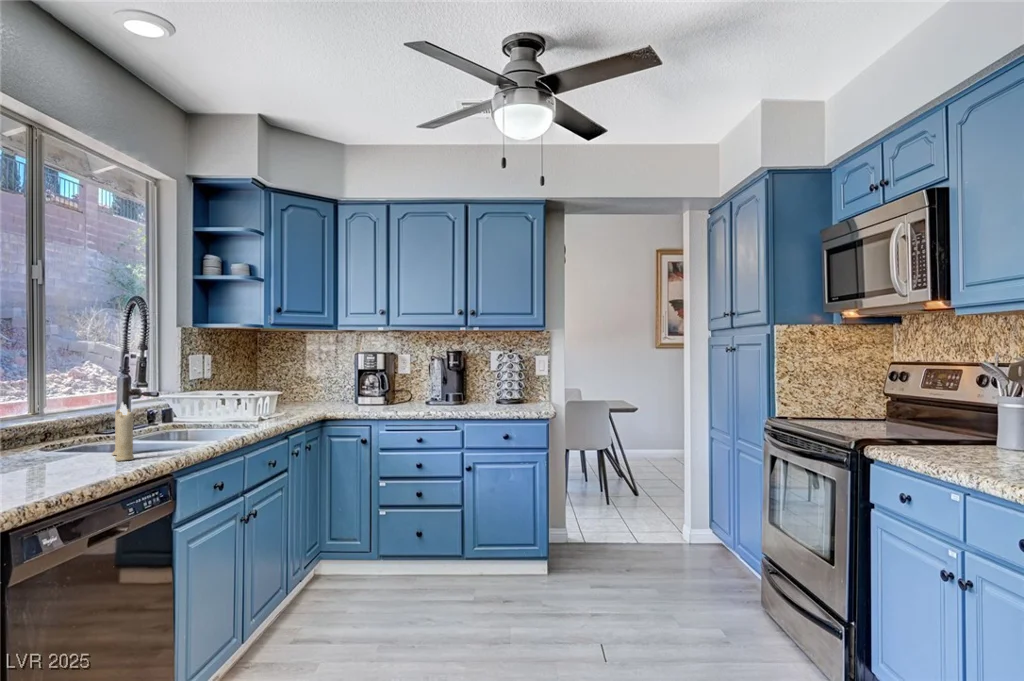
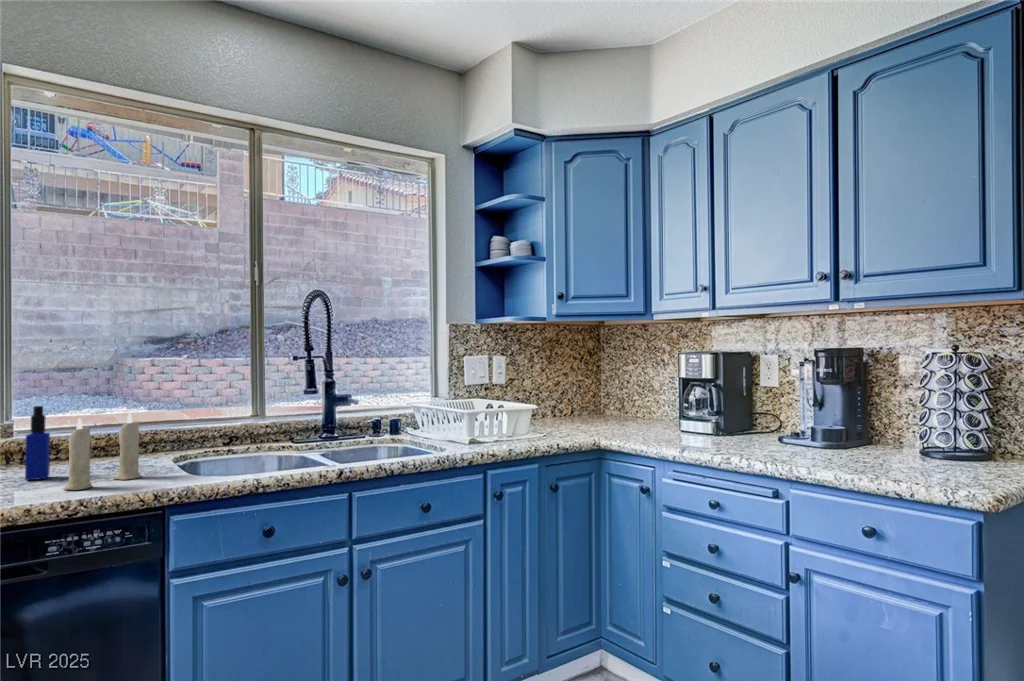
bottle: none [29,400,53,464] -> present [25,406,50,480]

